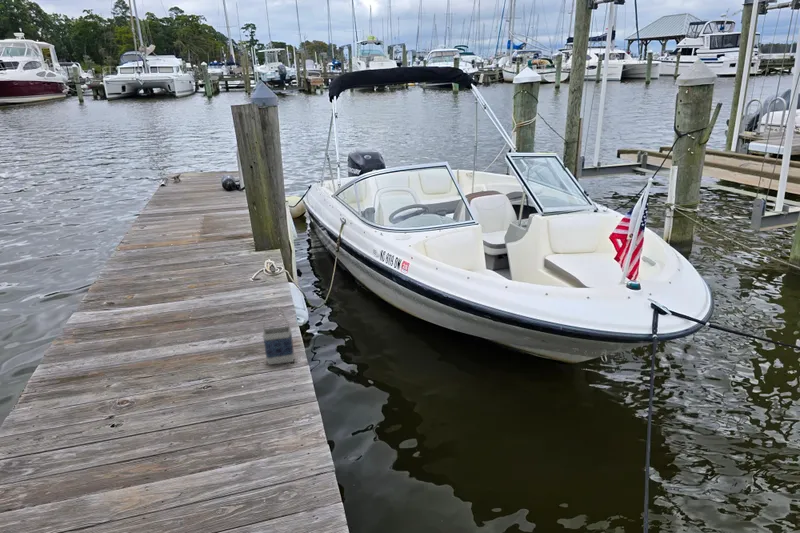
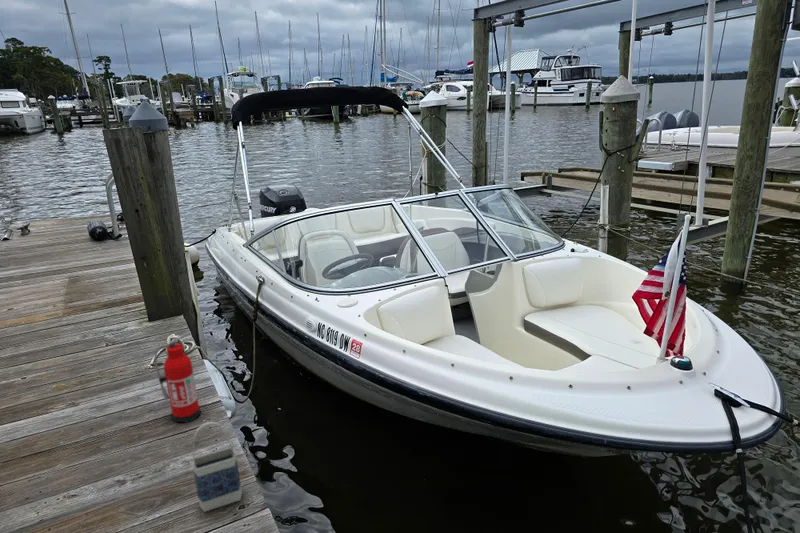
fire extinguisher: none [250,252,279,316] -> present [154,332,200,423]

